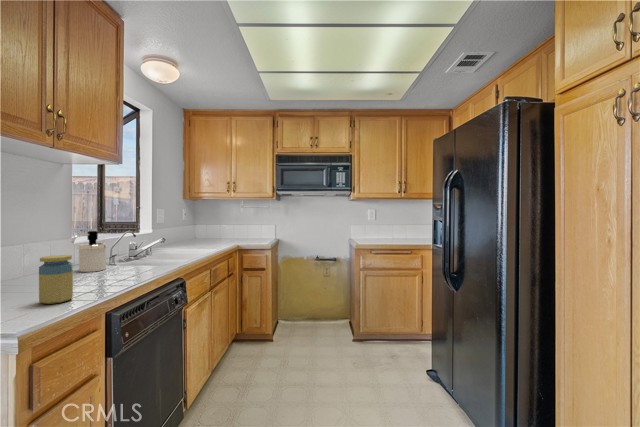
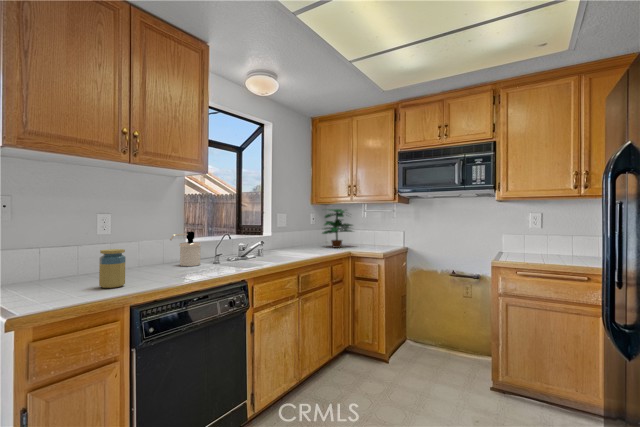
potted plant: none [199,204,233,242] -> present [323,209,352,248]

